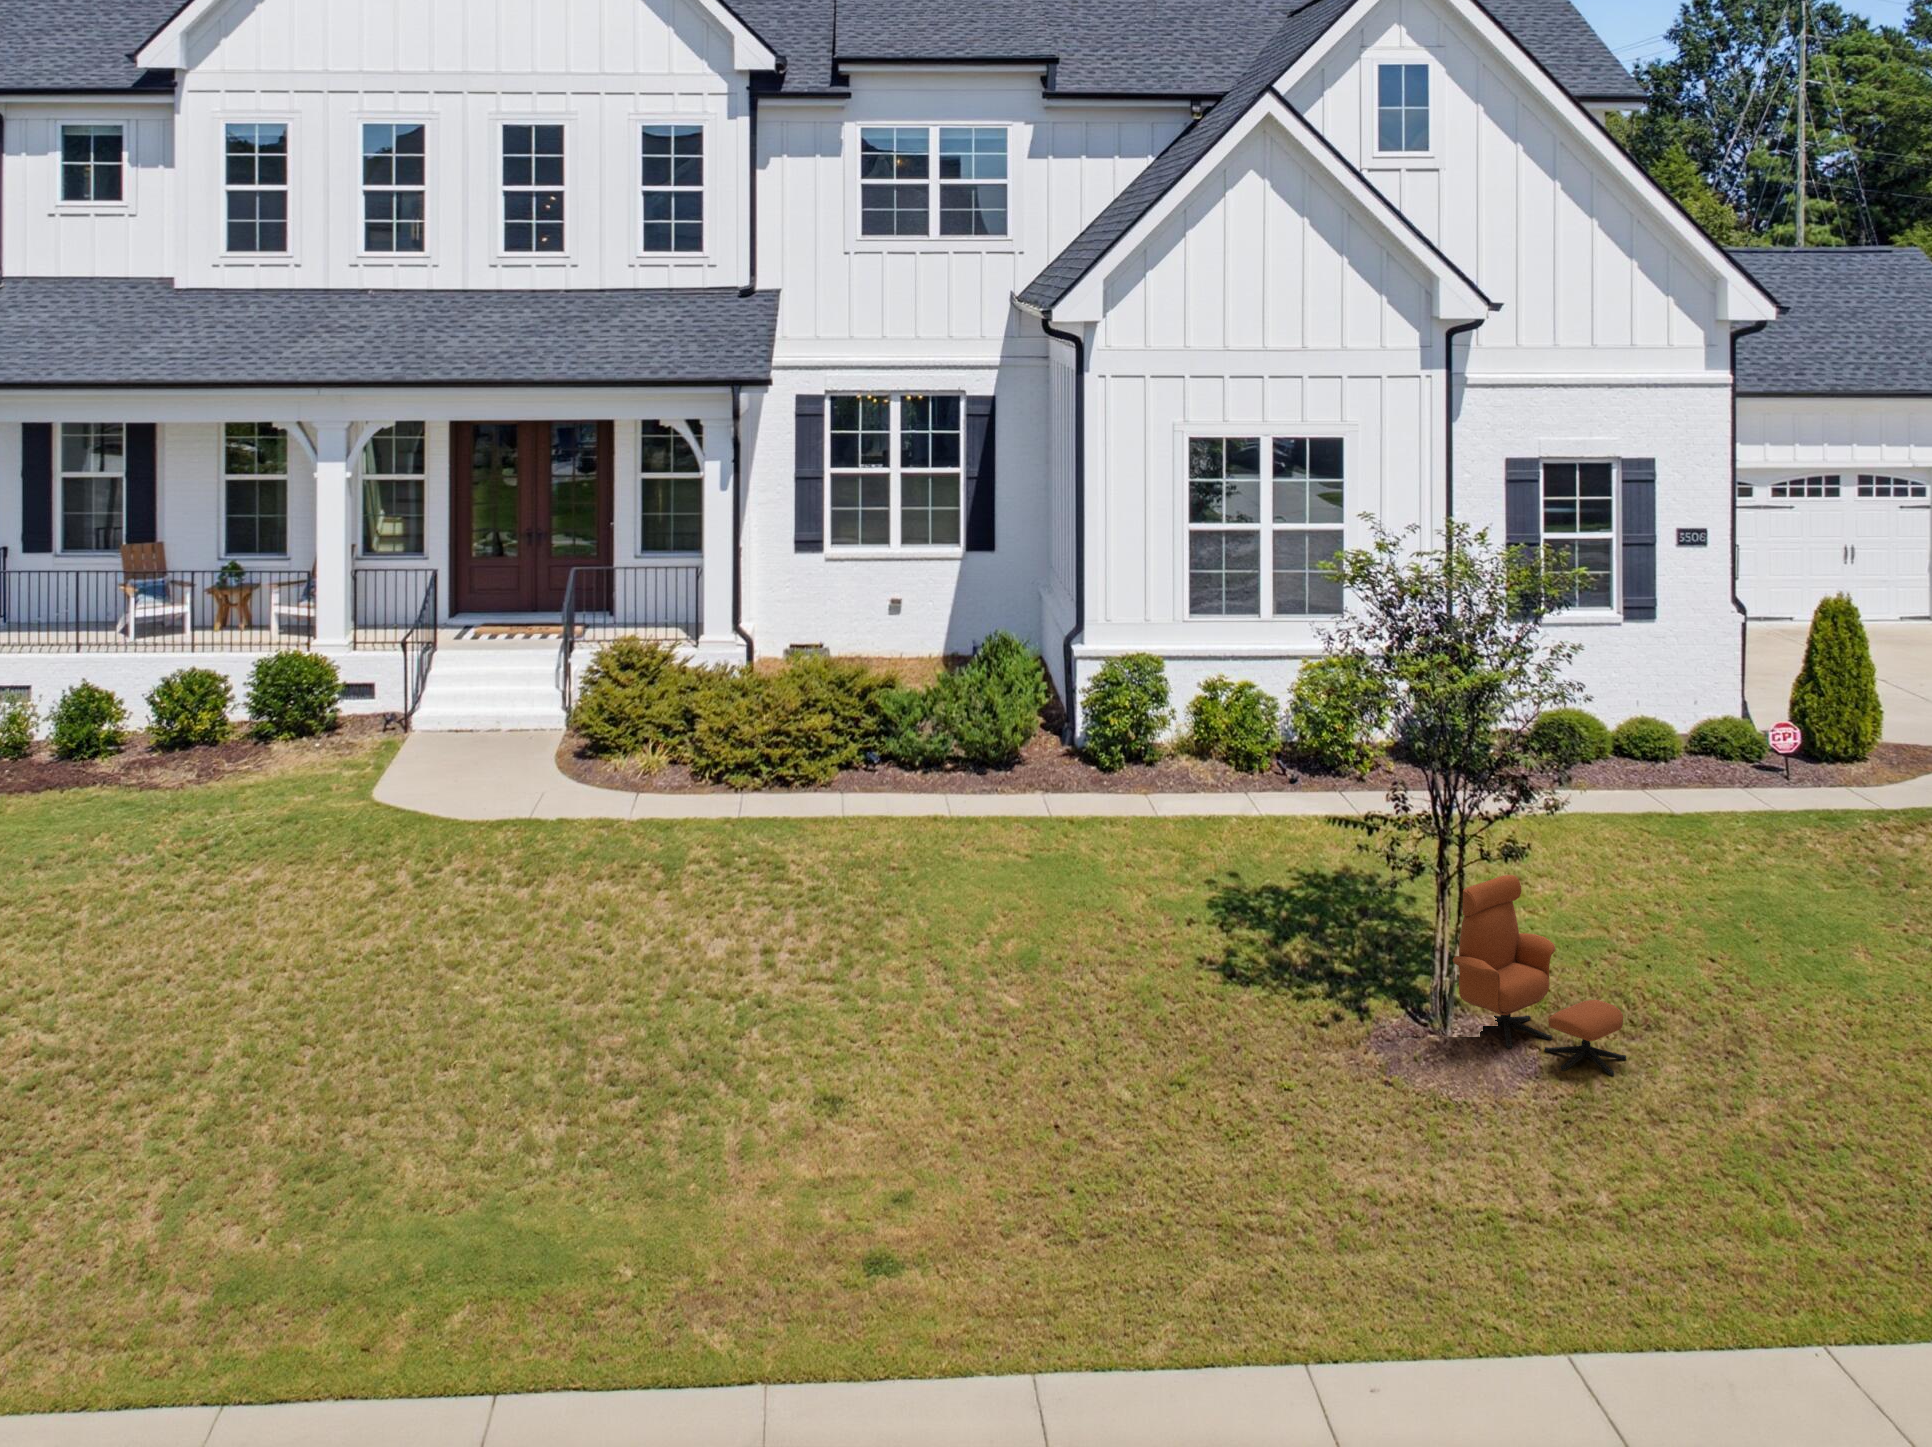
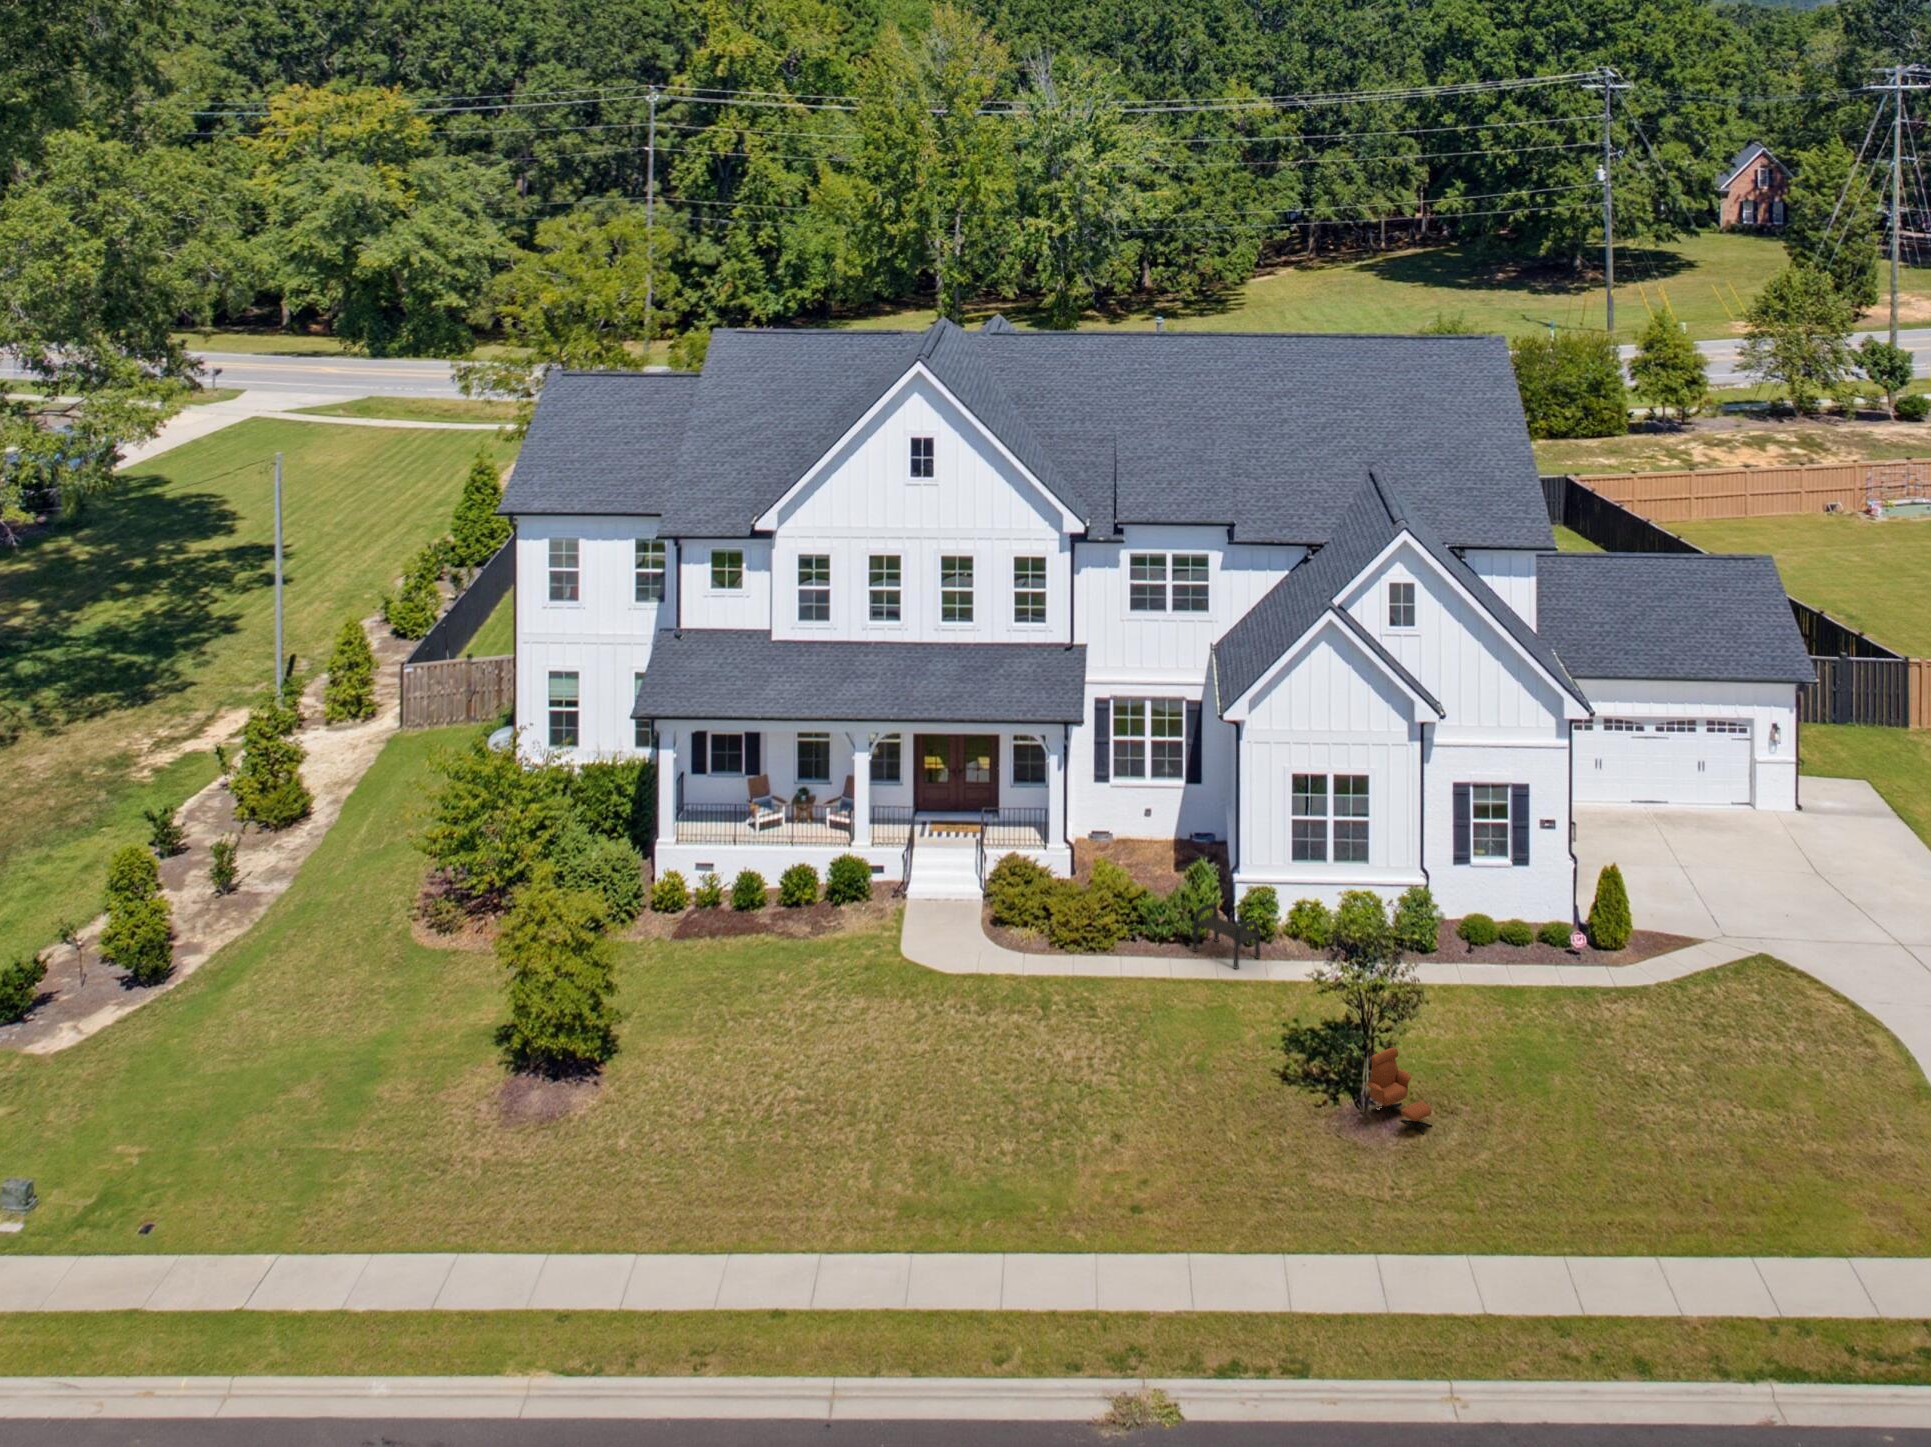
bench: none [987,690,1130,810] -> present [1193,903,1260,969]

